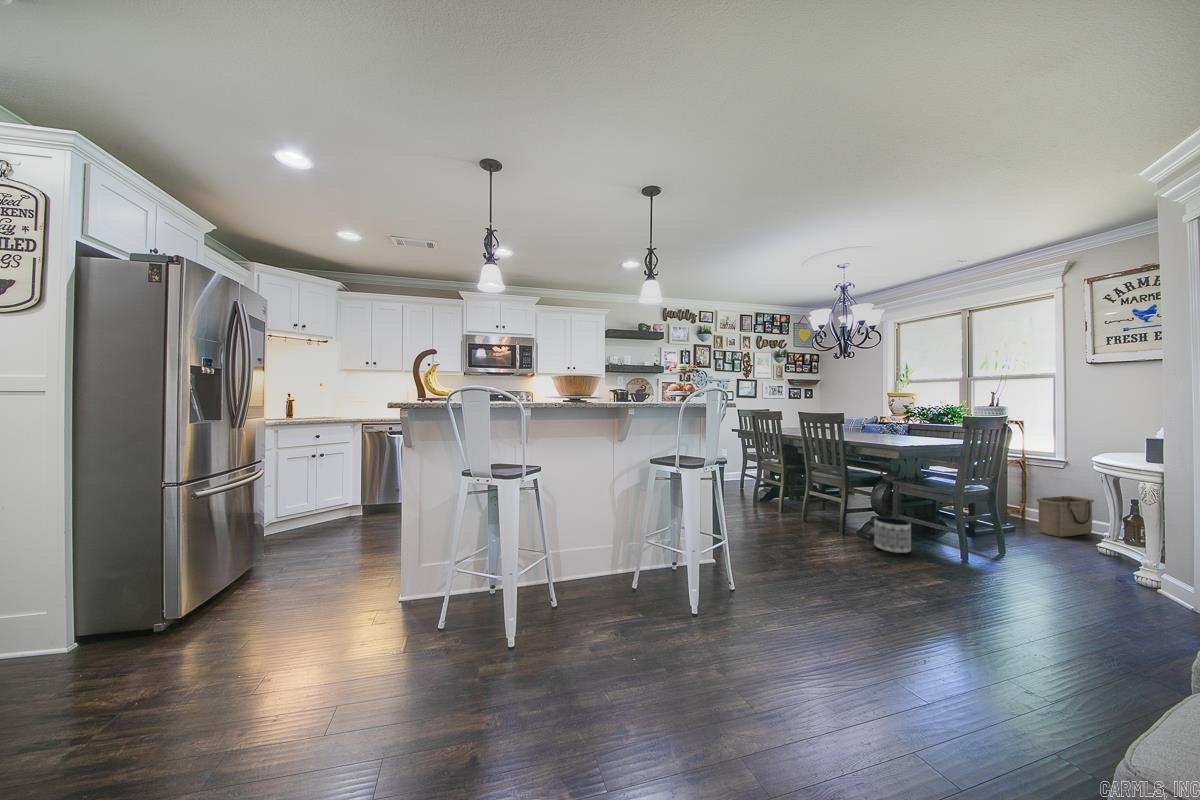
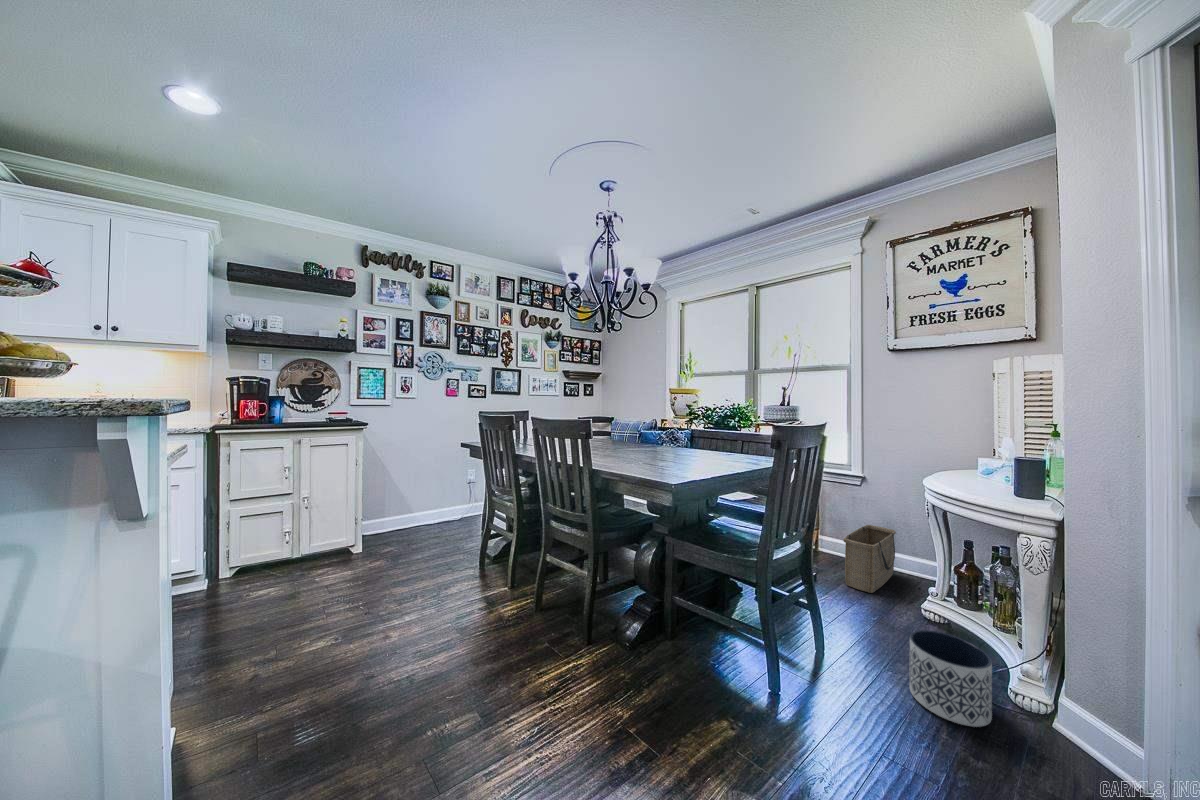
planter: present [874,517,911,553] -> present [909,630,992,727]

